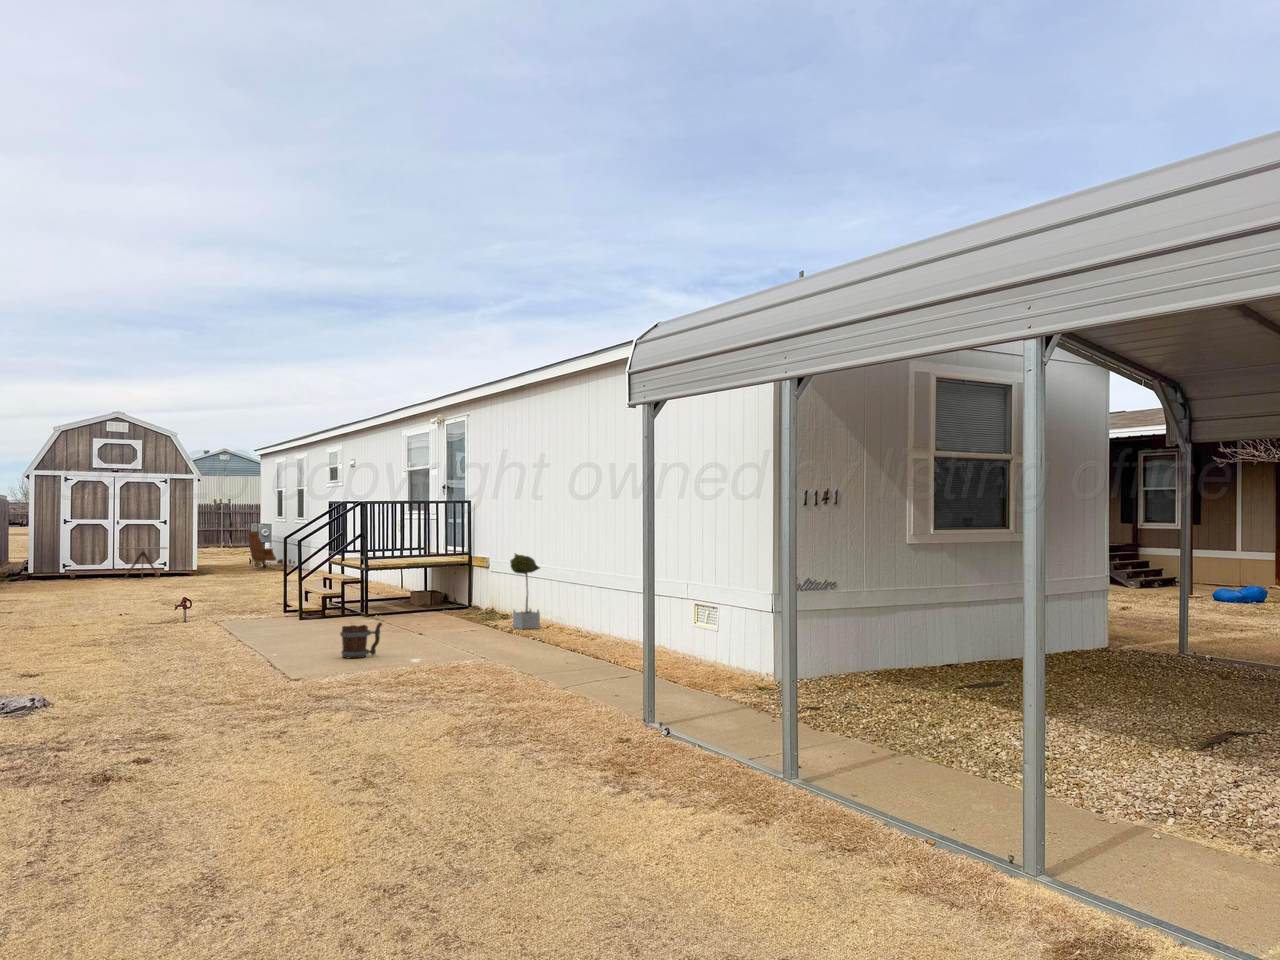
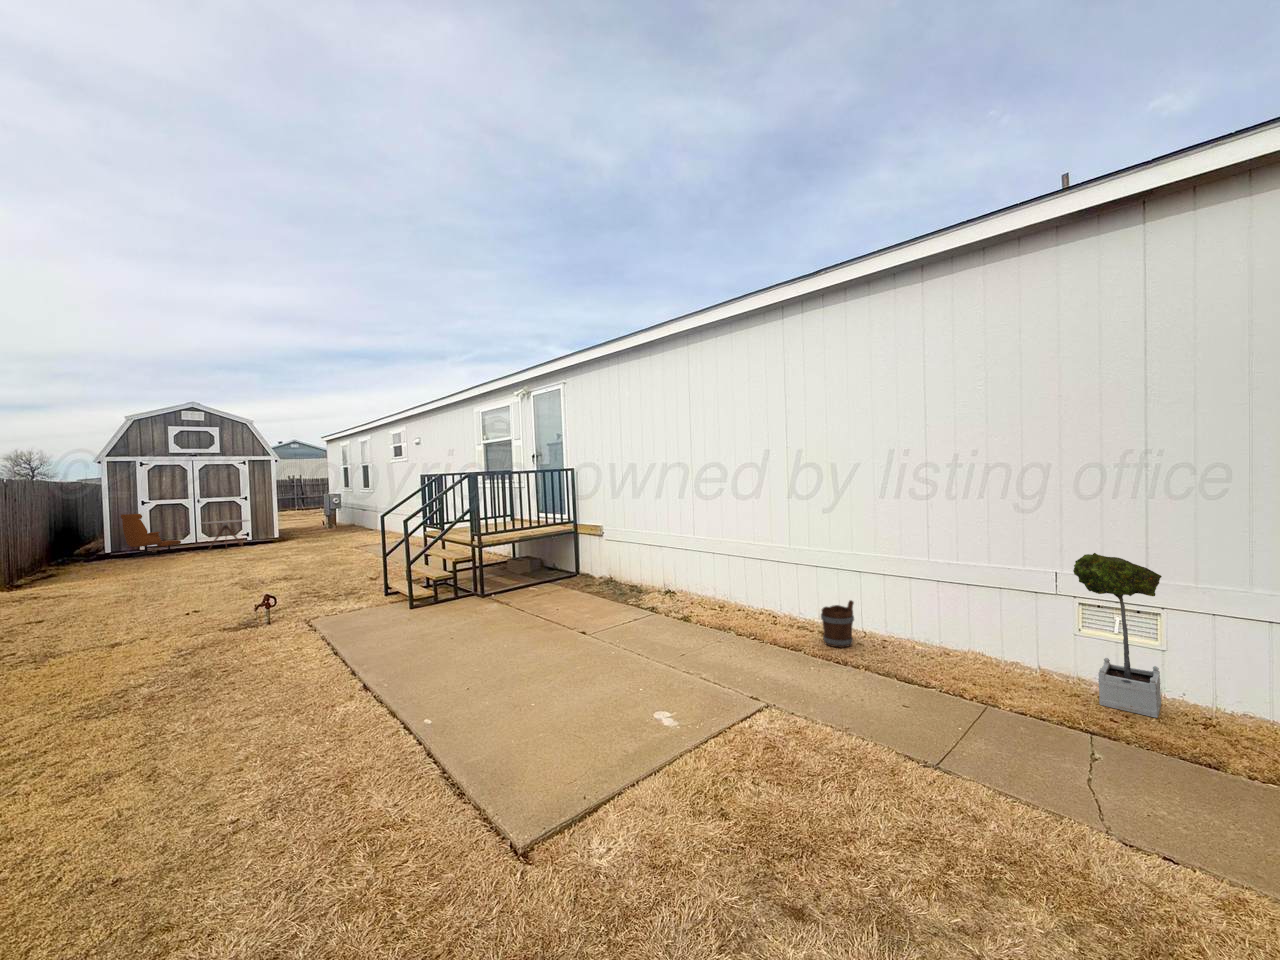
lounge chair: present [248,531,295,570] -> present [121,514,181,558]
potted tree: present [510,553,540,629] -> present [1073,553,1162,718]
bucket: present [340,622,382,658] -> present [821,600,854,648]

